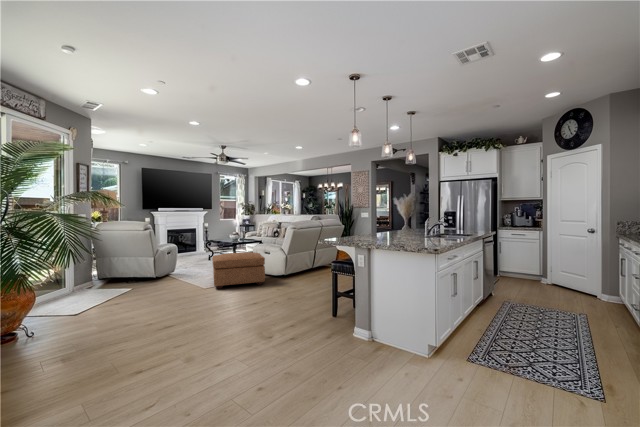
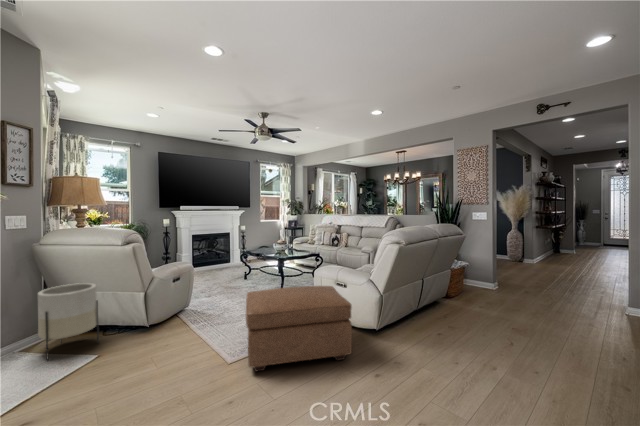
planter: none [100,253,130,290] -> present [38,283,99,360]

